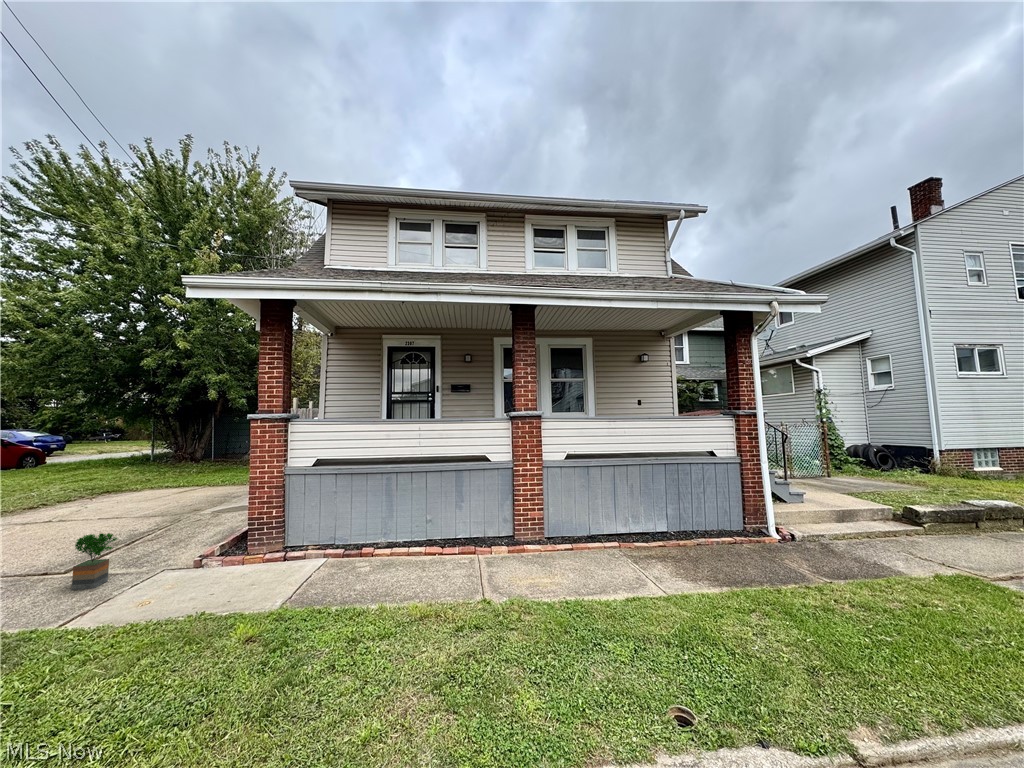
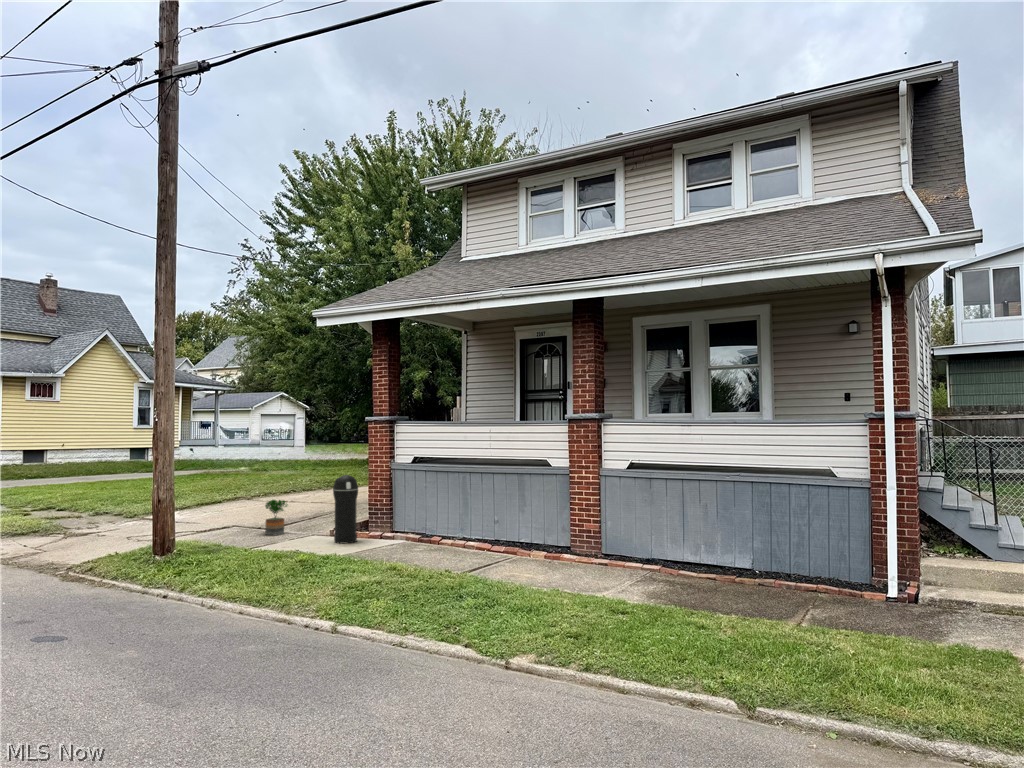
trash can: none [216,489,256,582] -> present [333,475,358,544]

